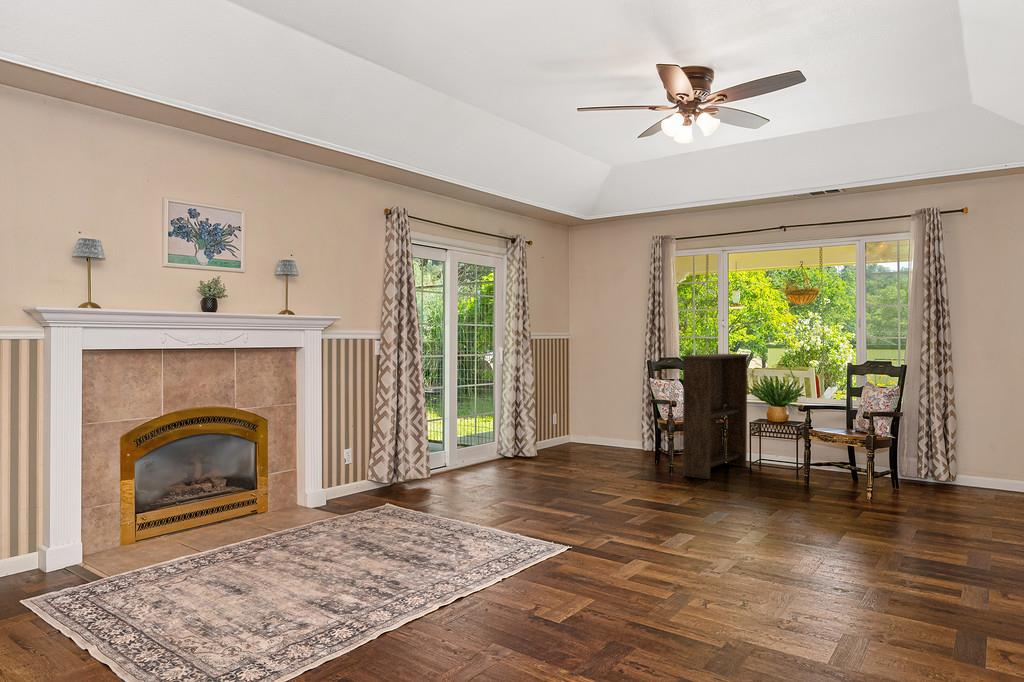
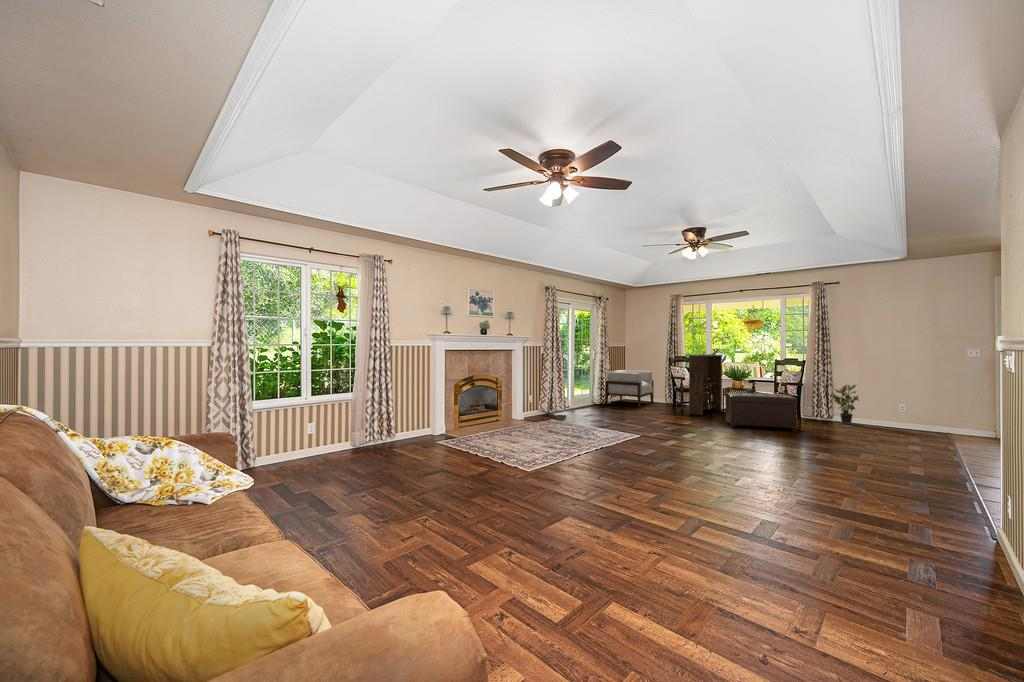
armchair: none [522,386,618,462] -> present [605,370,654,407]
potted plant: none [955,410,1008,493] -> present [832,385,859,424]
ottoman: none [754,436,897,517] -> present [725,393,797,432]

